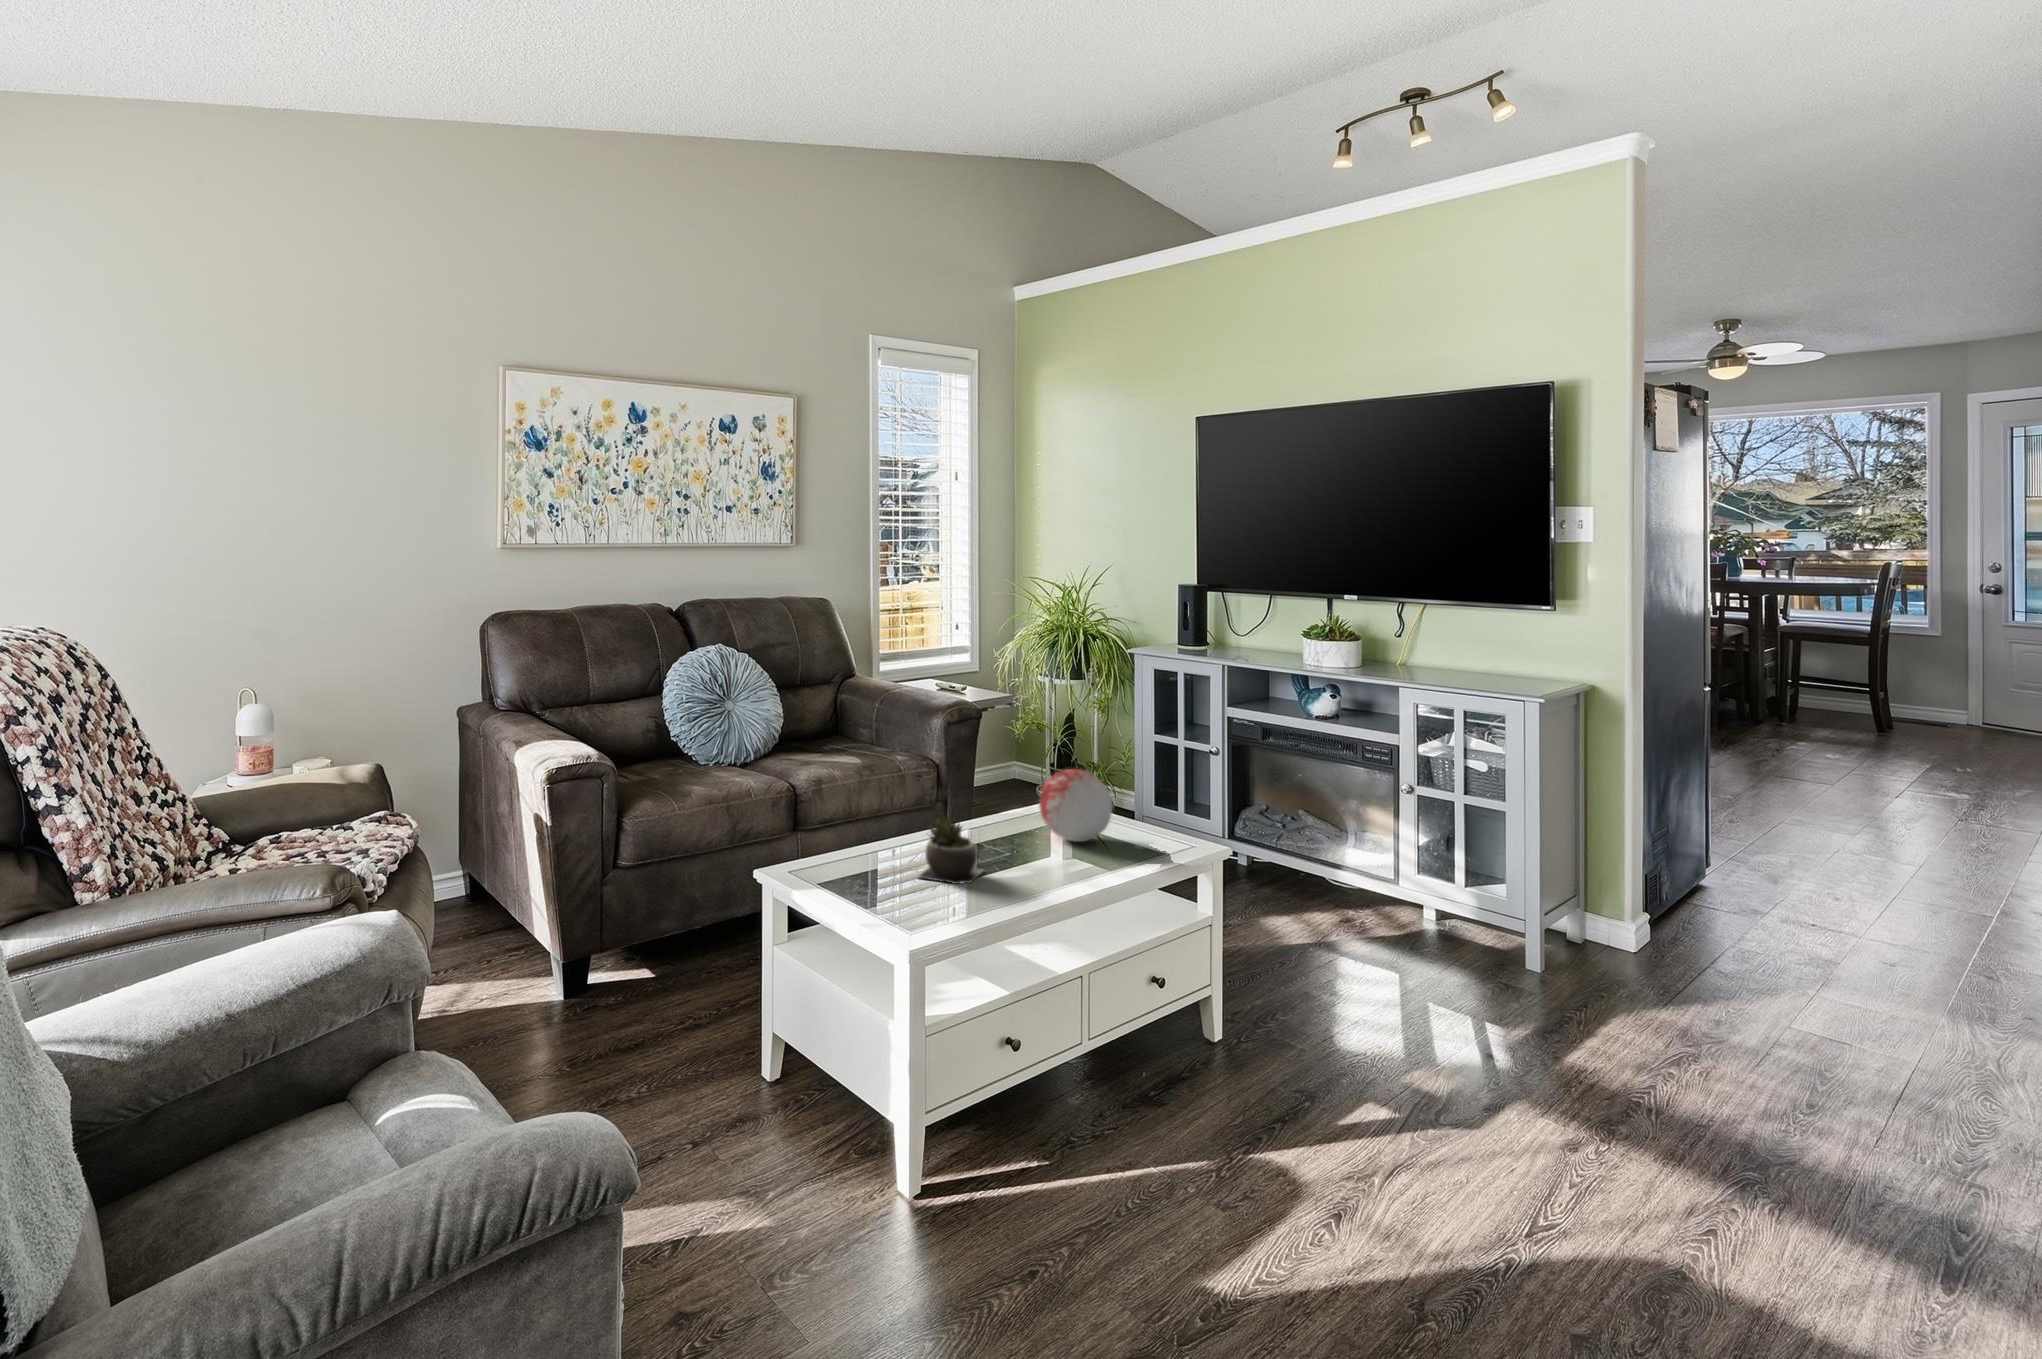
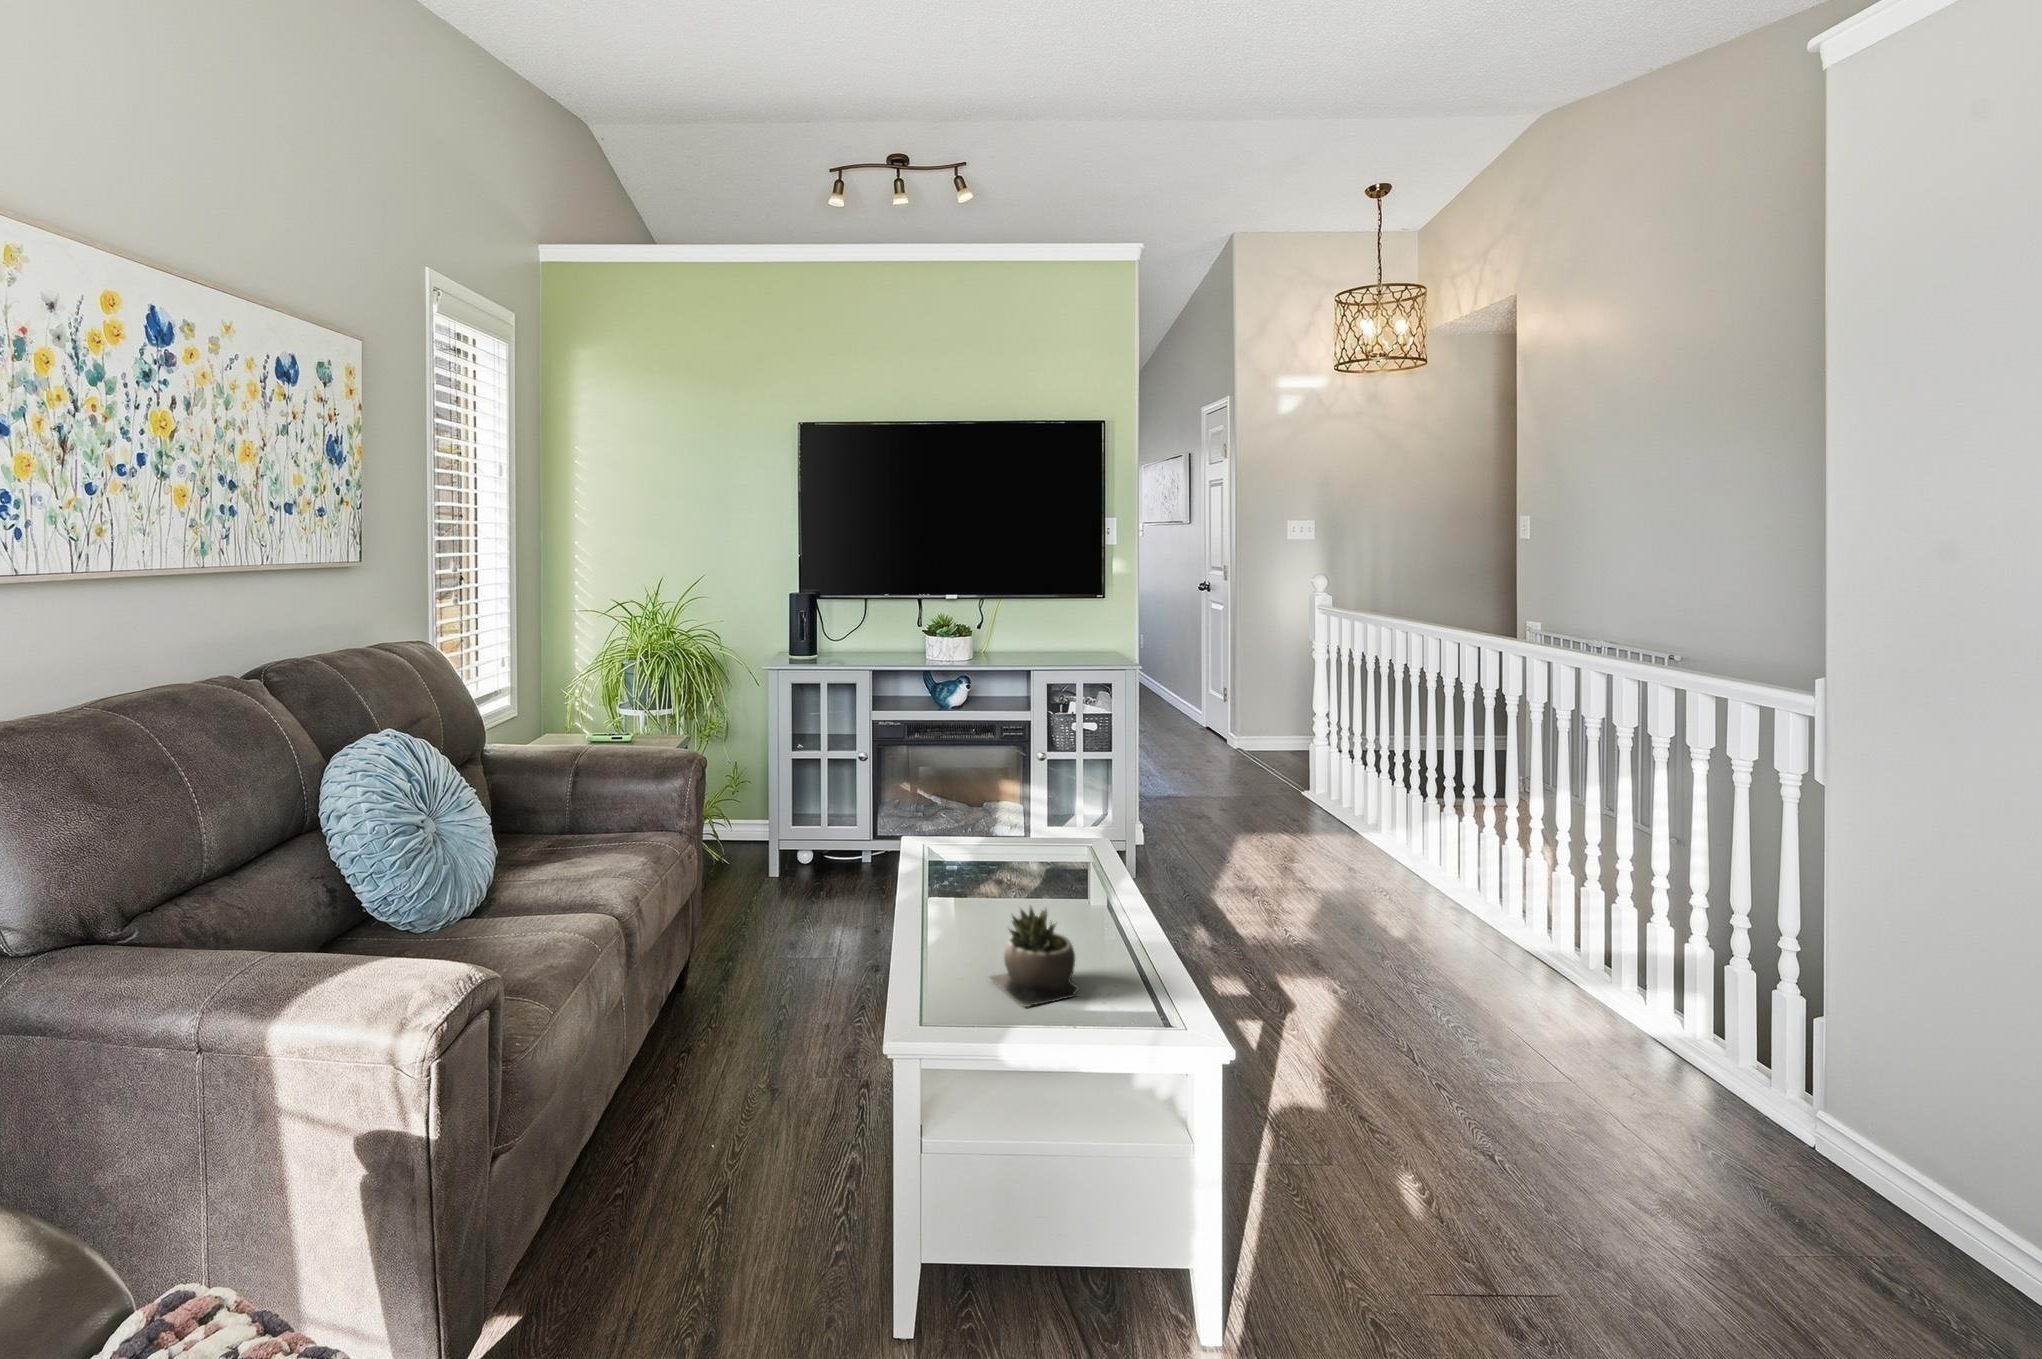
decorative orb: present [1039,769,1112,842] -> none [968,809,1058,898]

